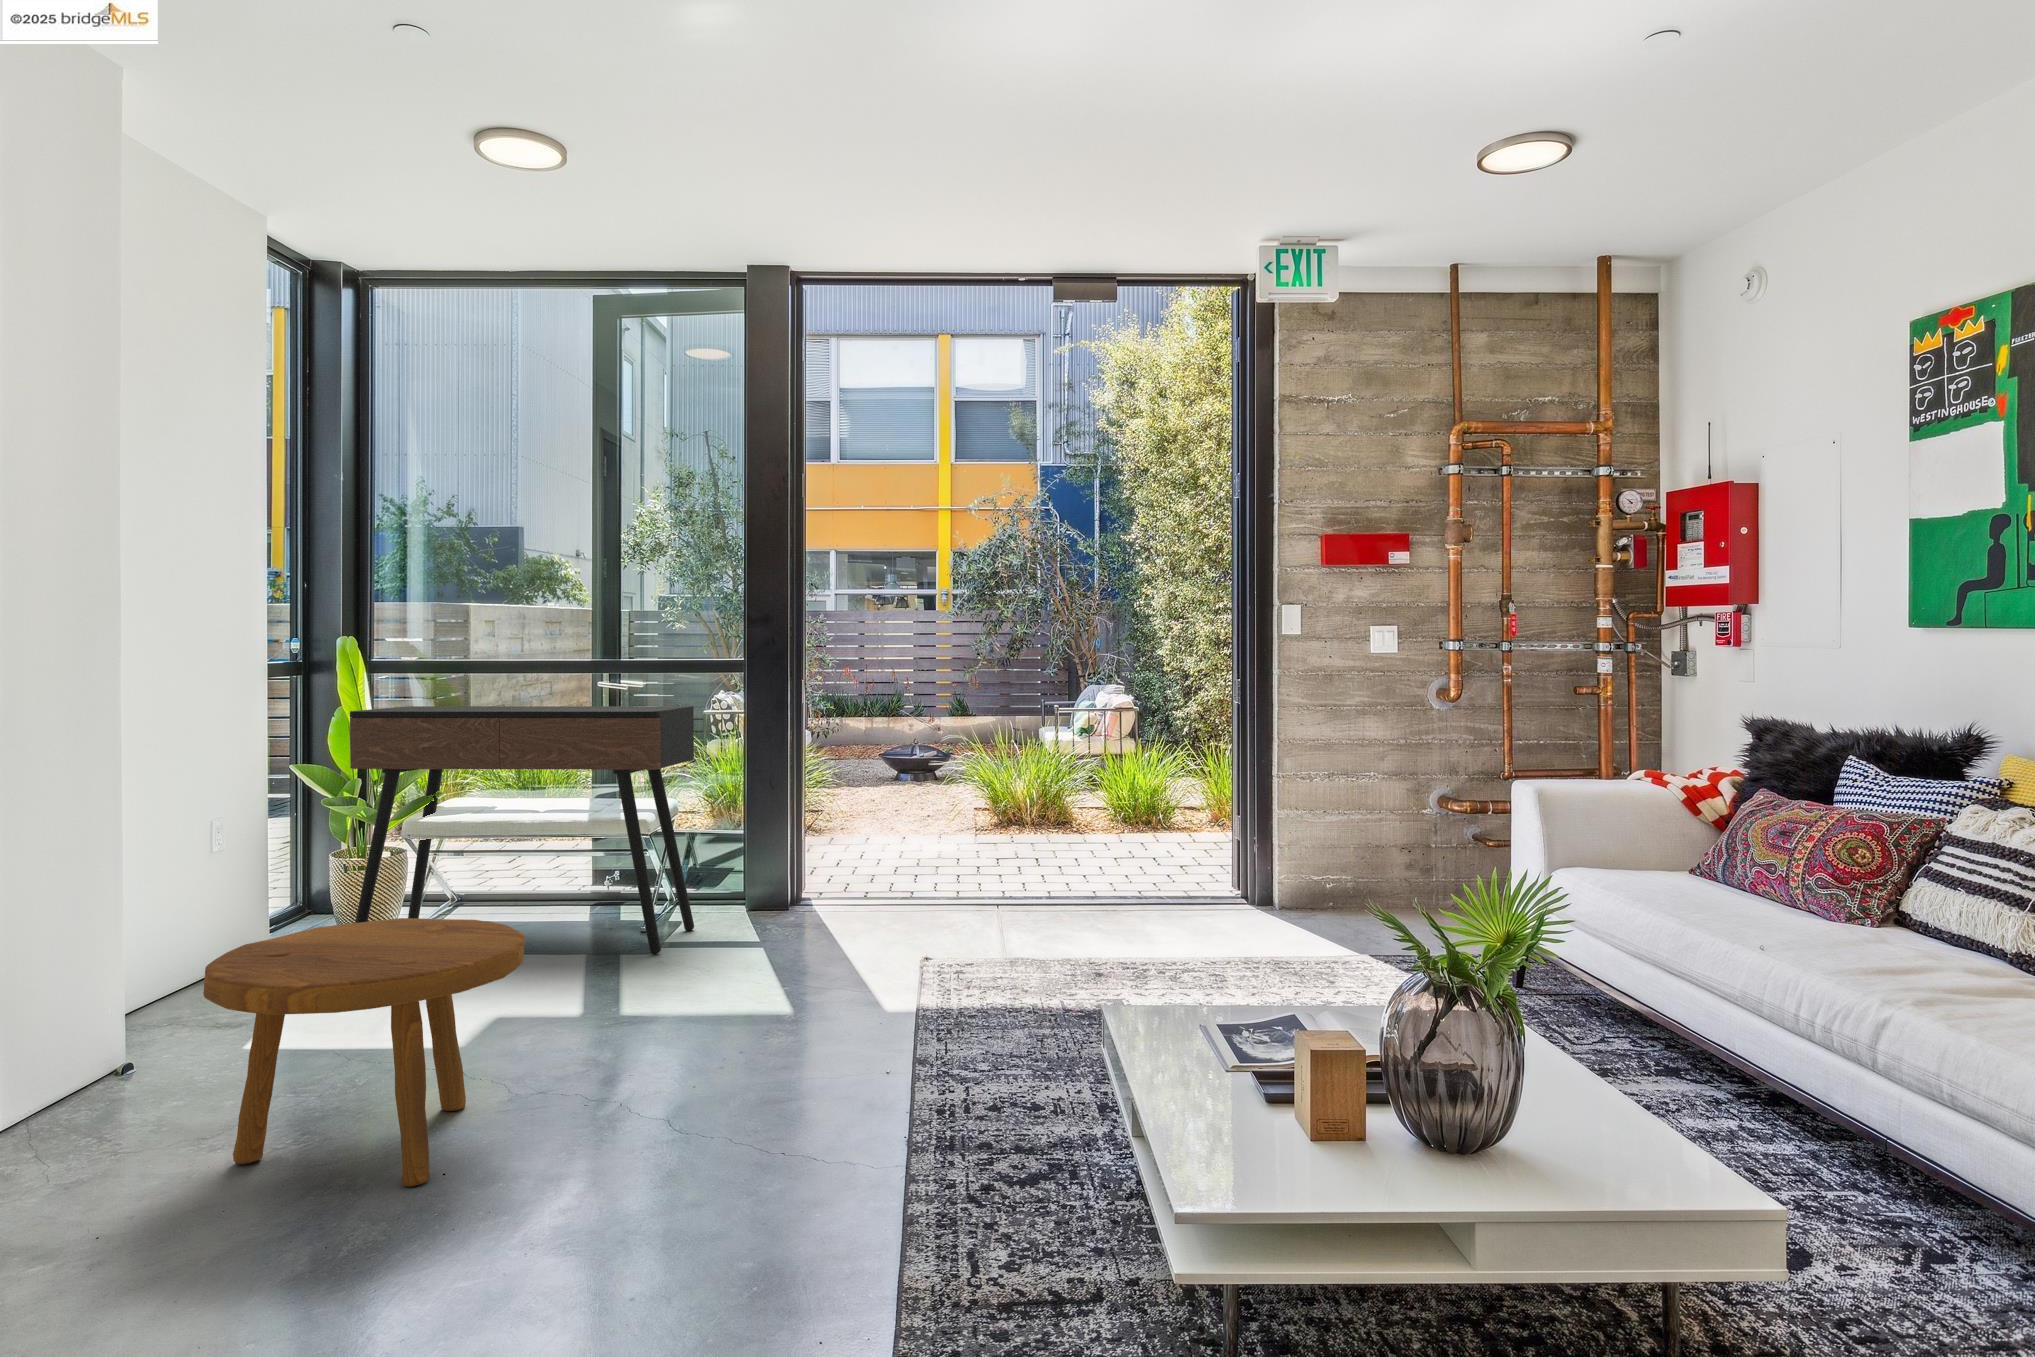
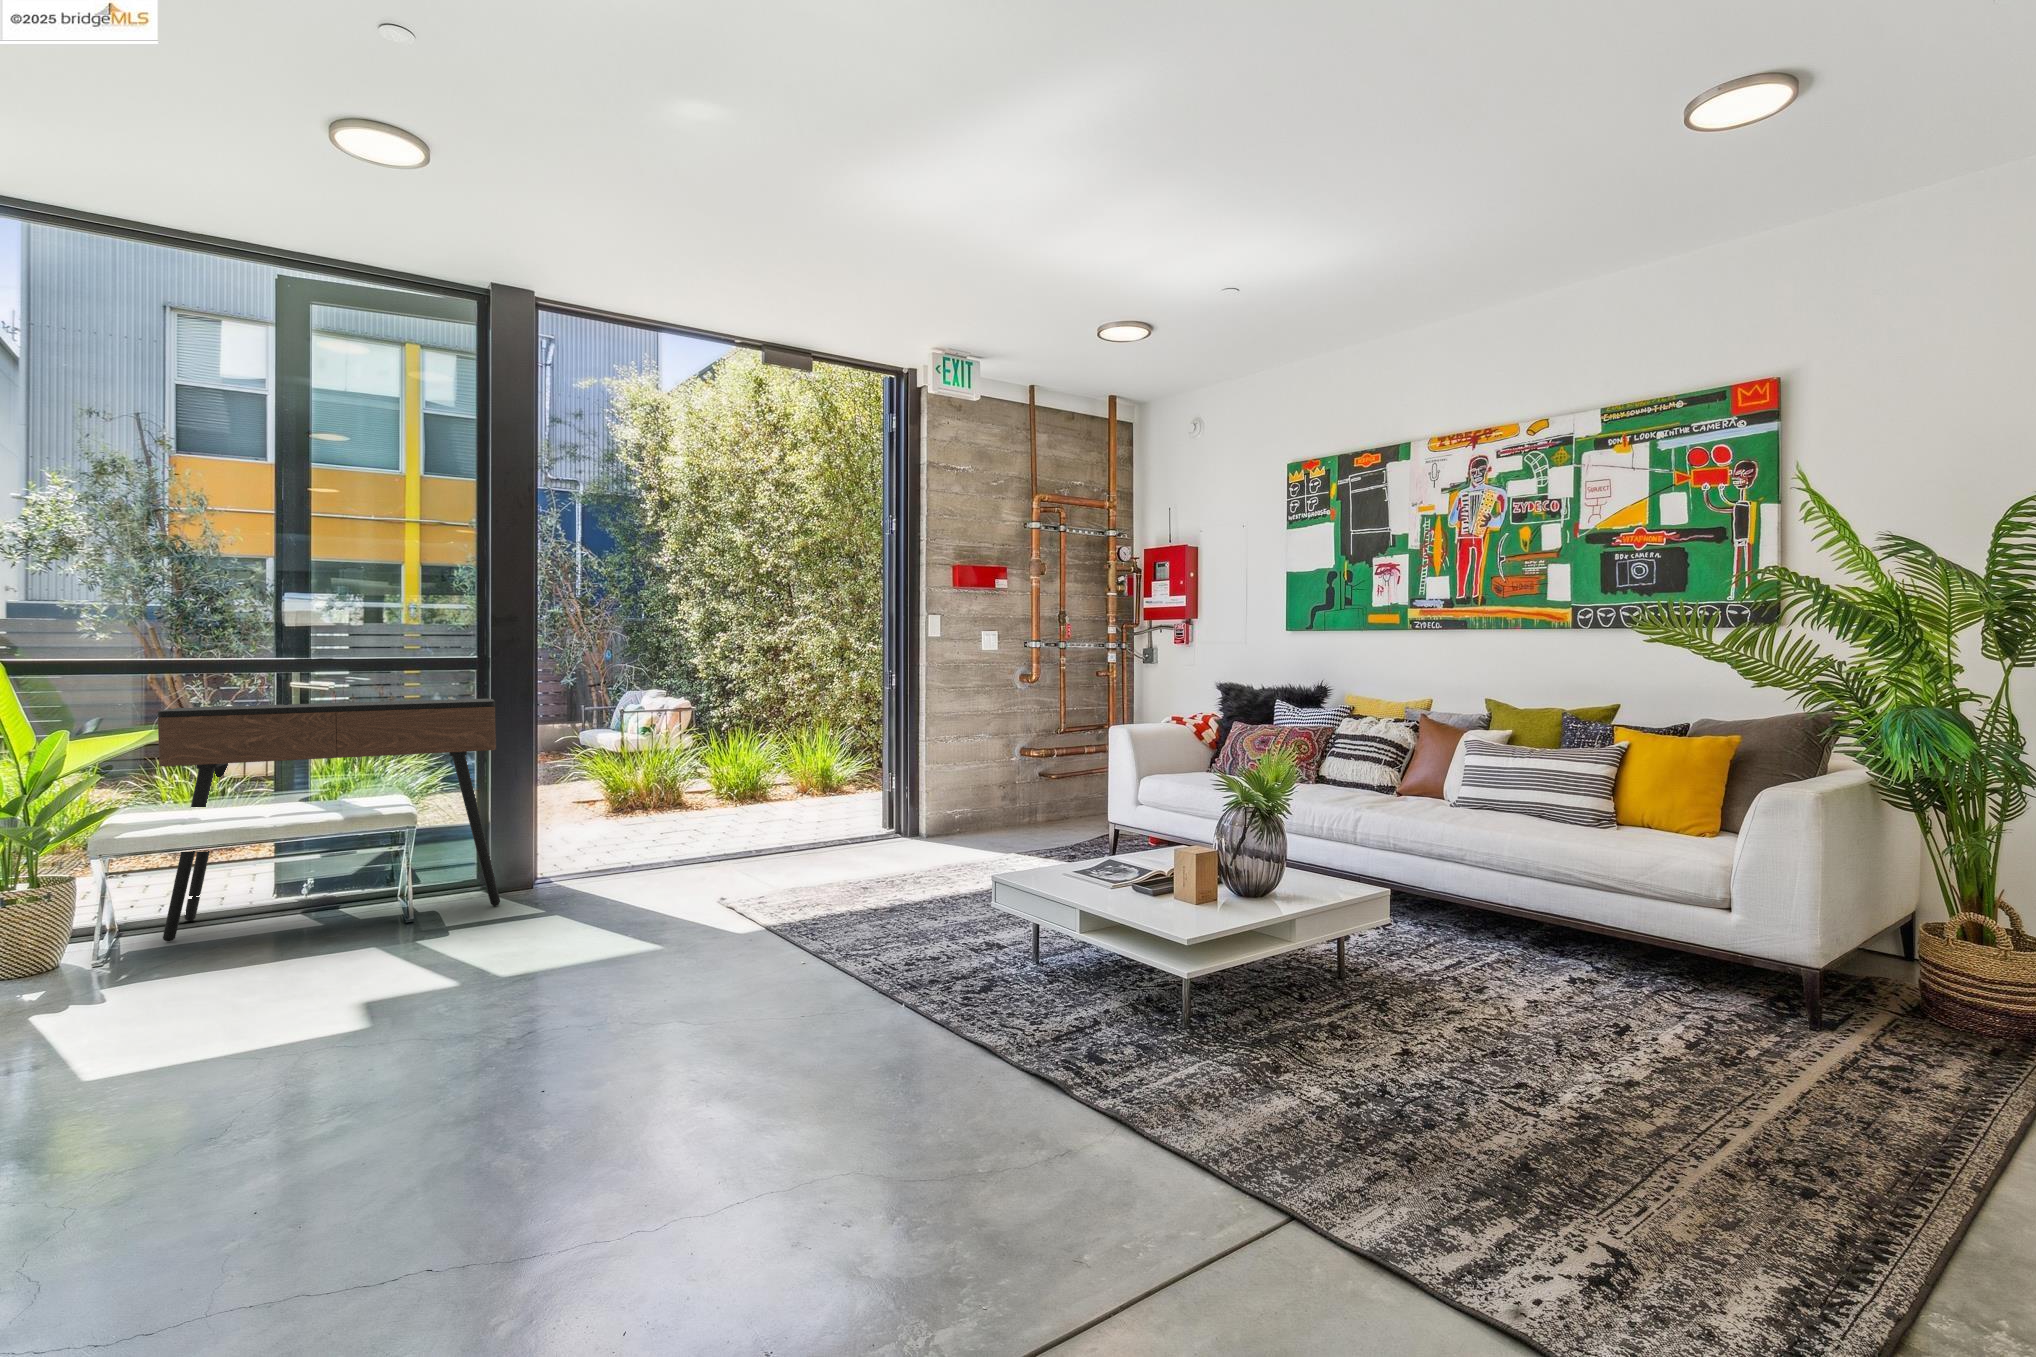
footstool: present [203,918,525,1187] -> none [384,854,626,1054]

